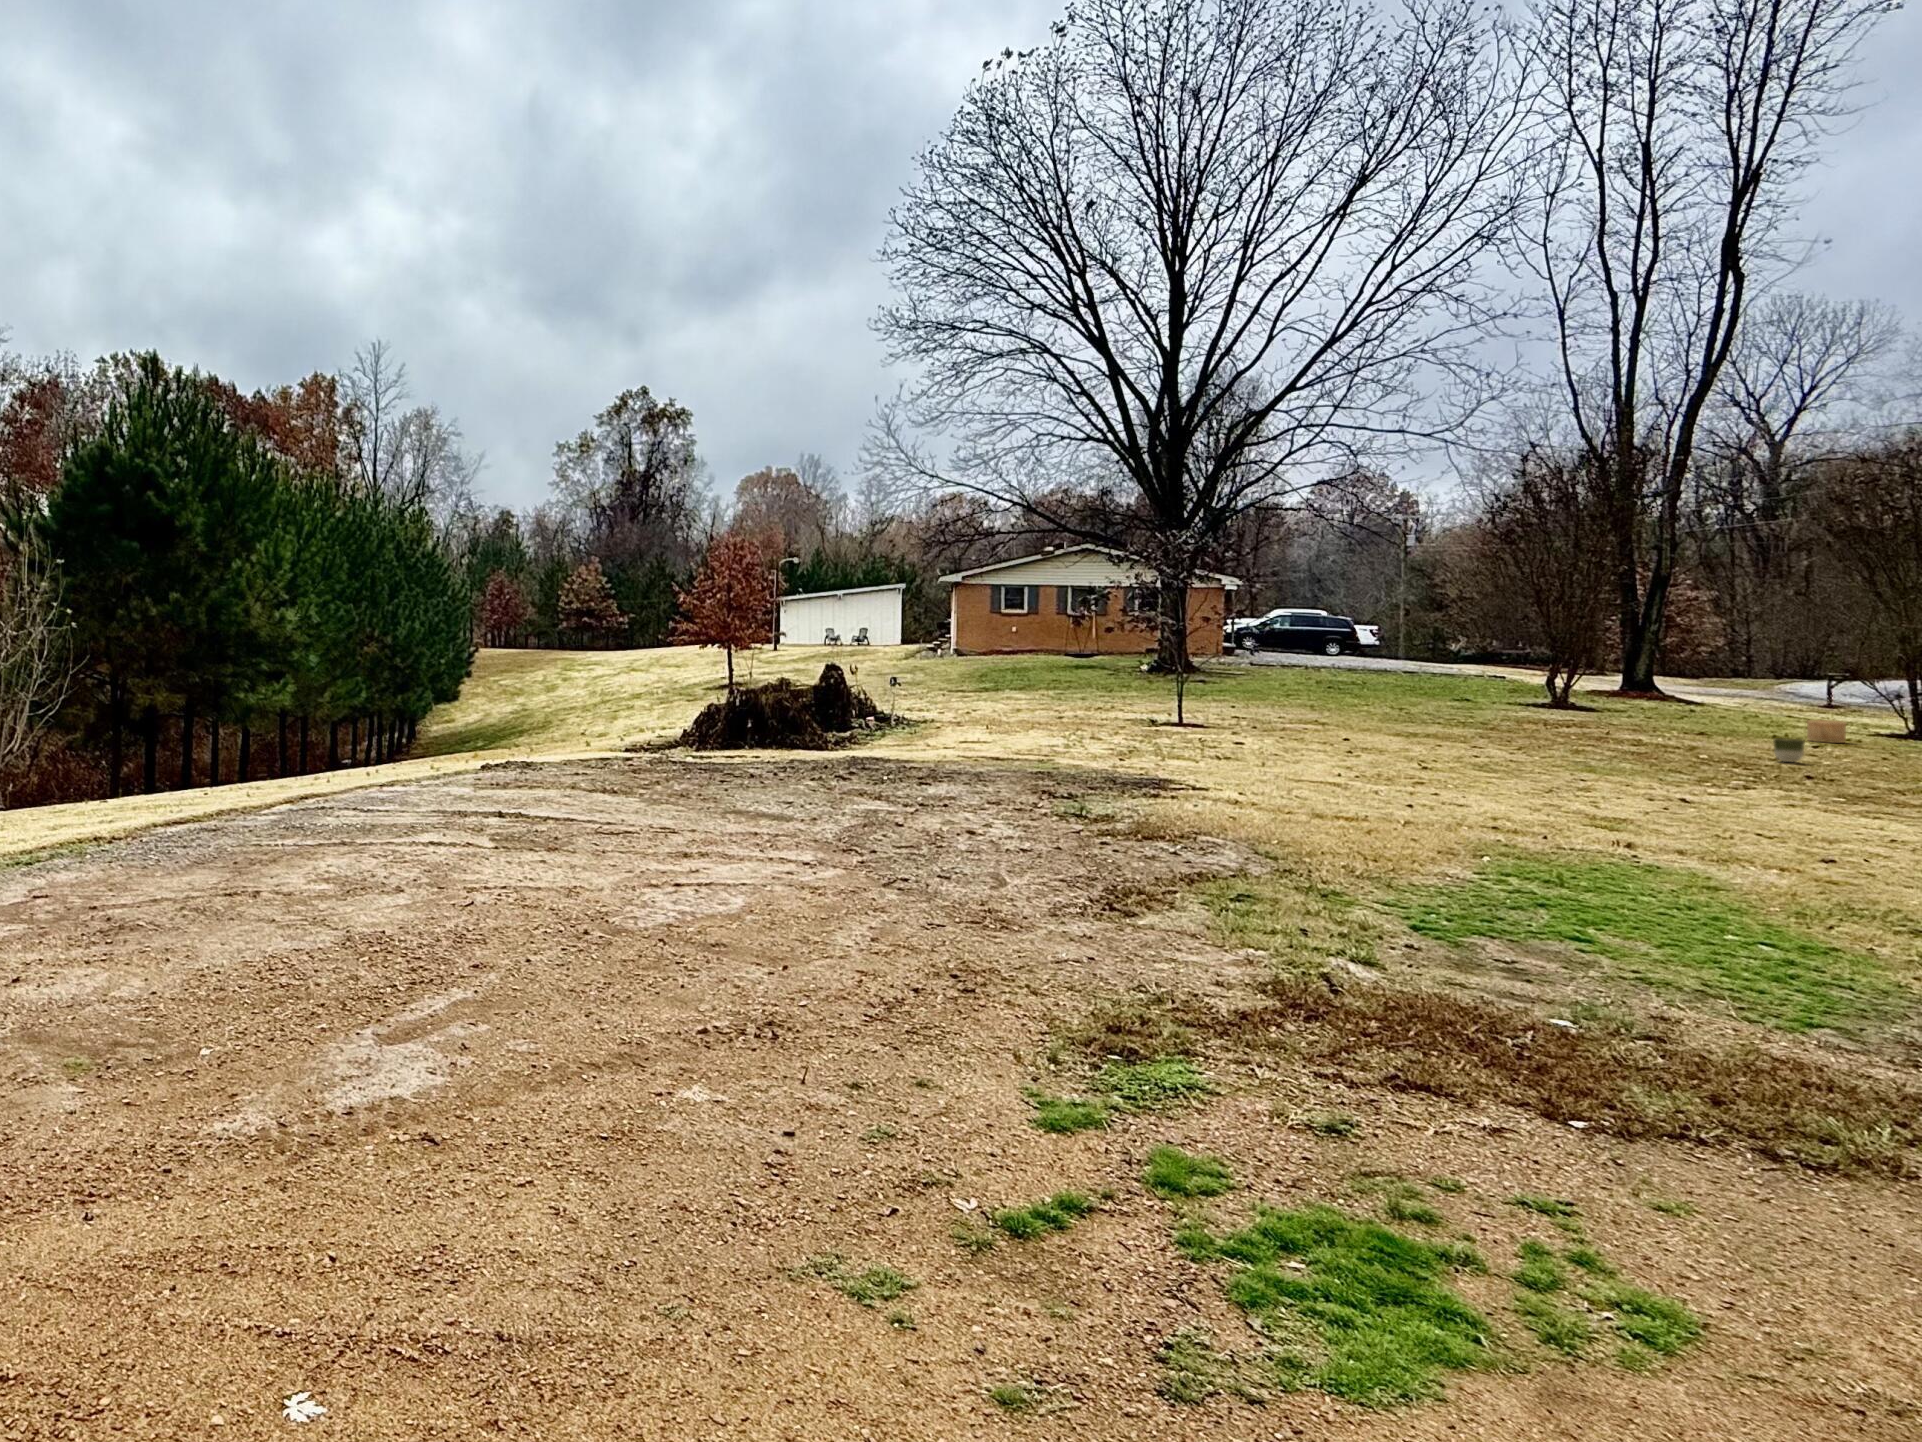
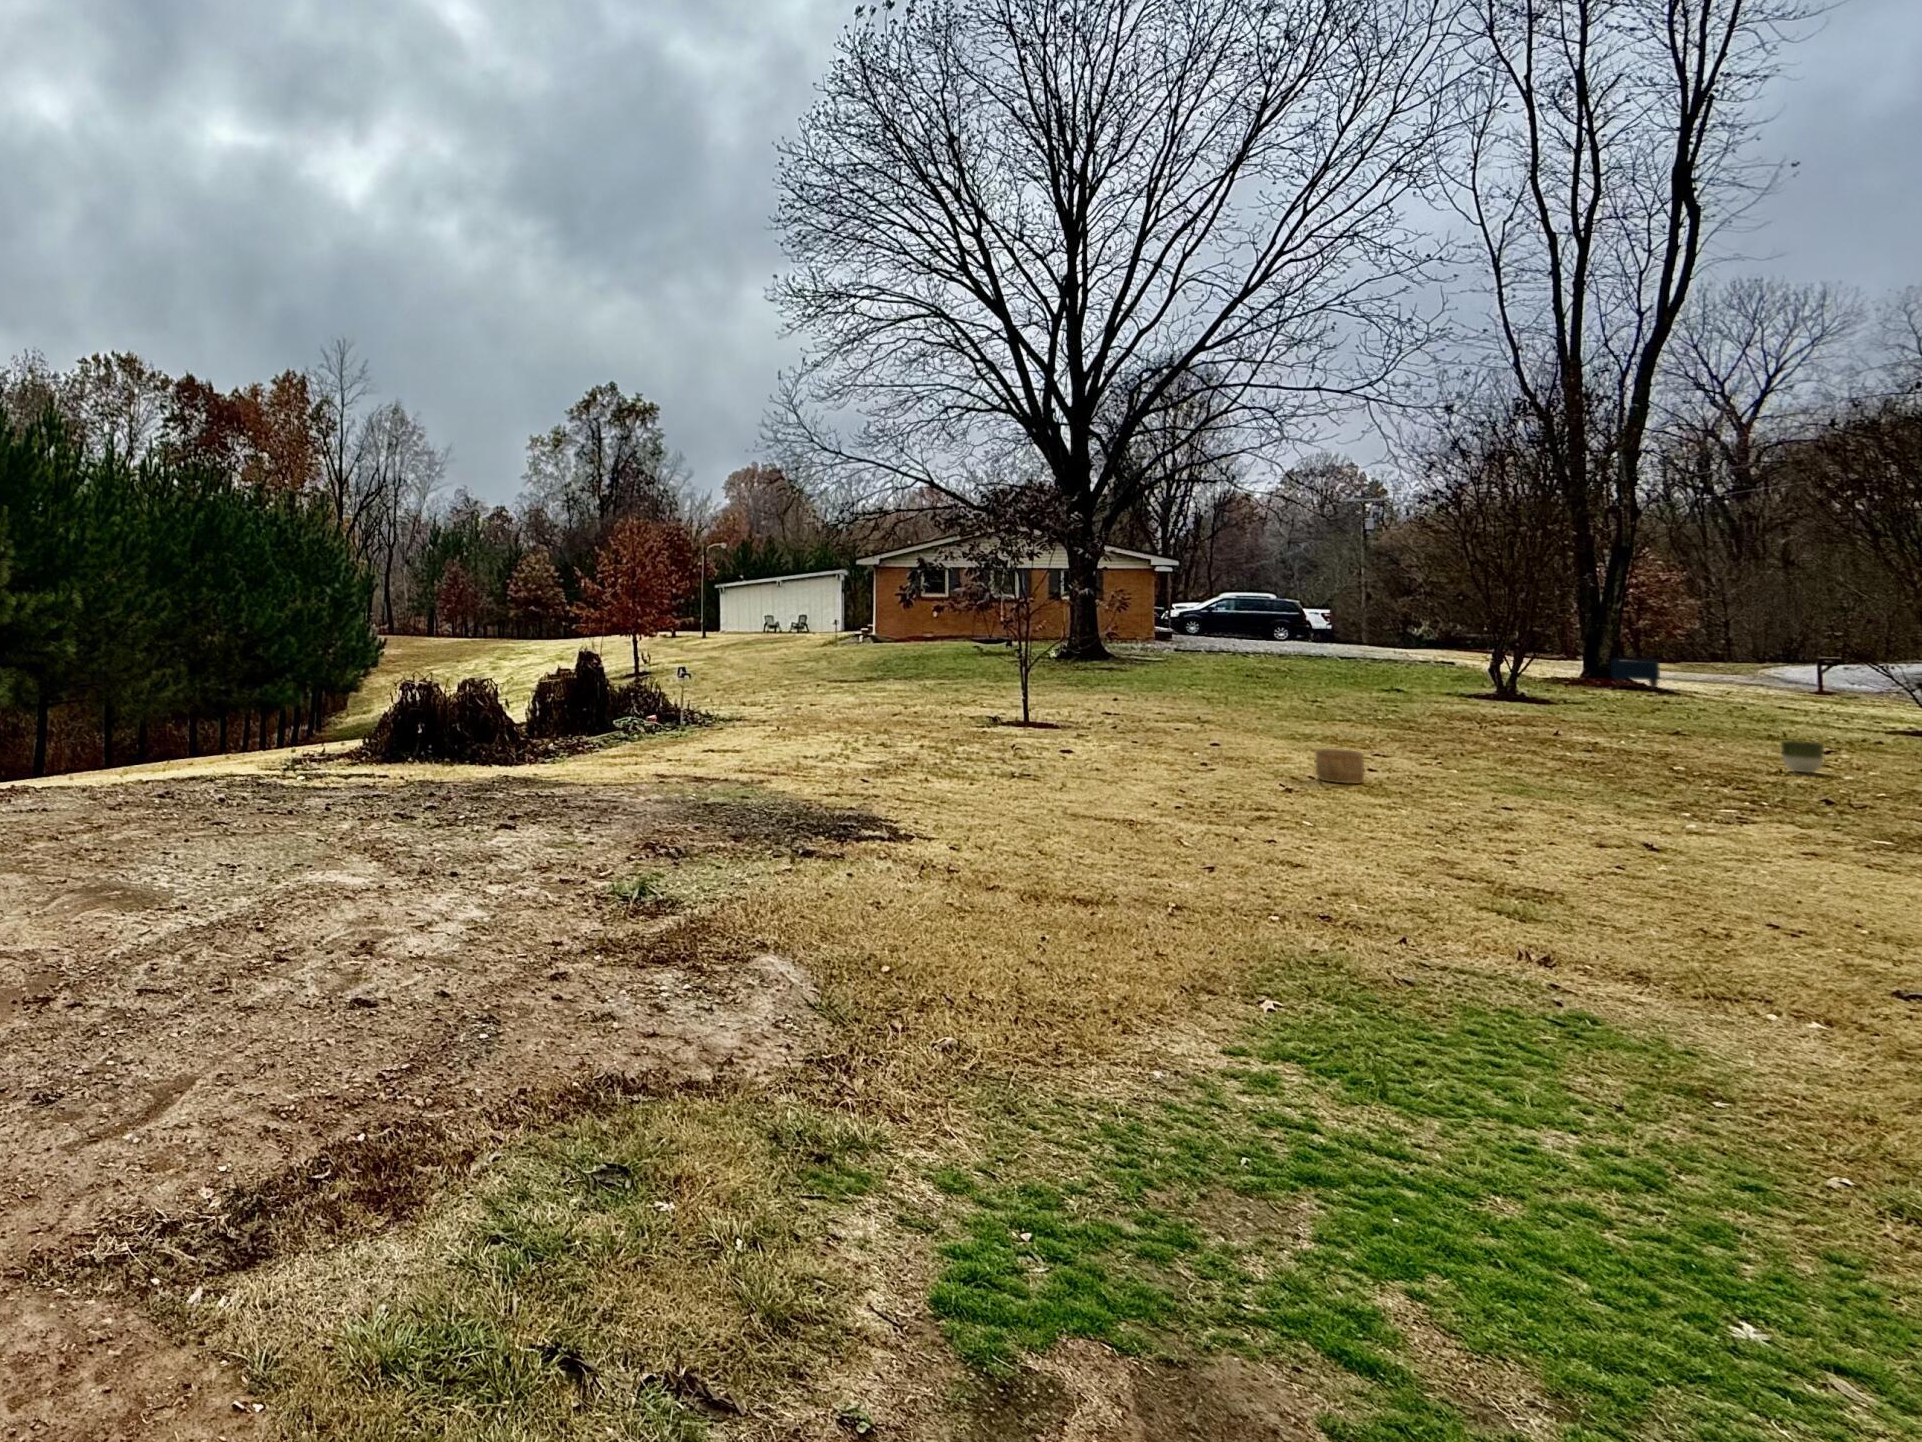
bench: none [1645,673,1686,701] -> present [1611,658,1660,689]
wooden bucket: present [1807,720,1846,743] -> present [1315,749,1364,784]

